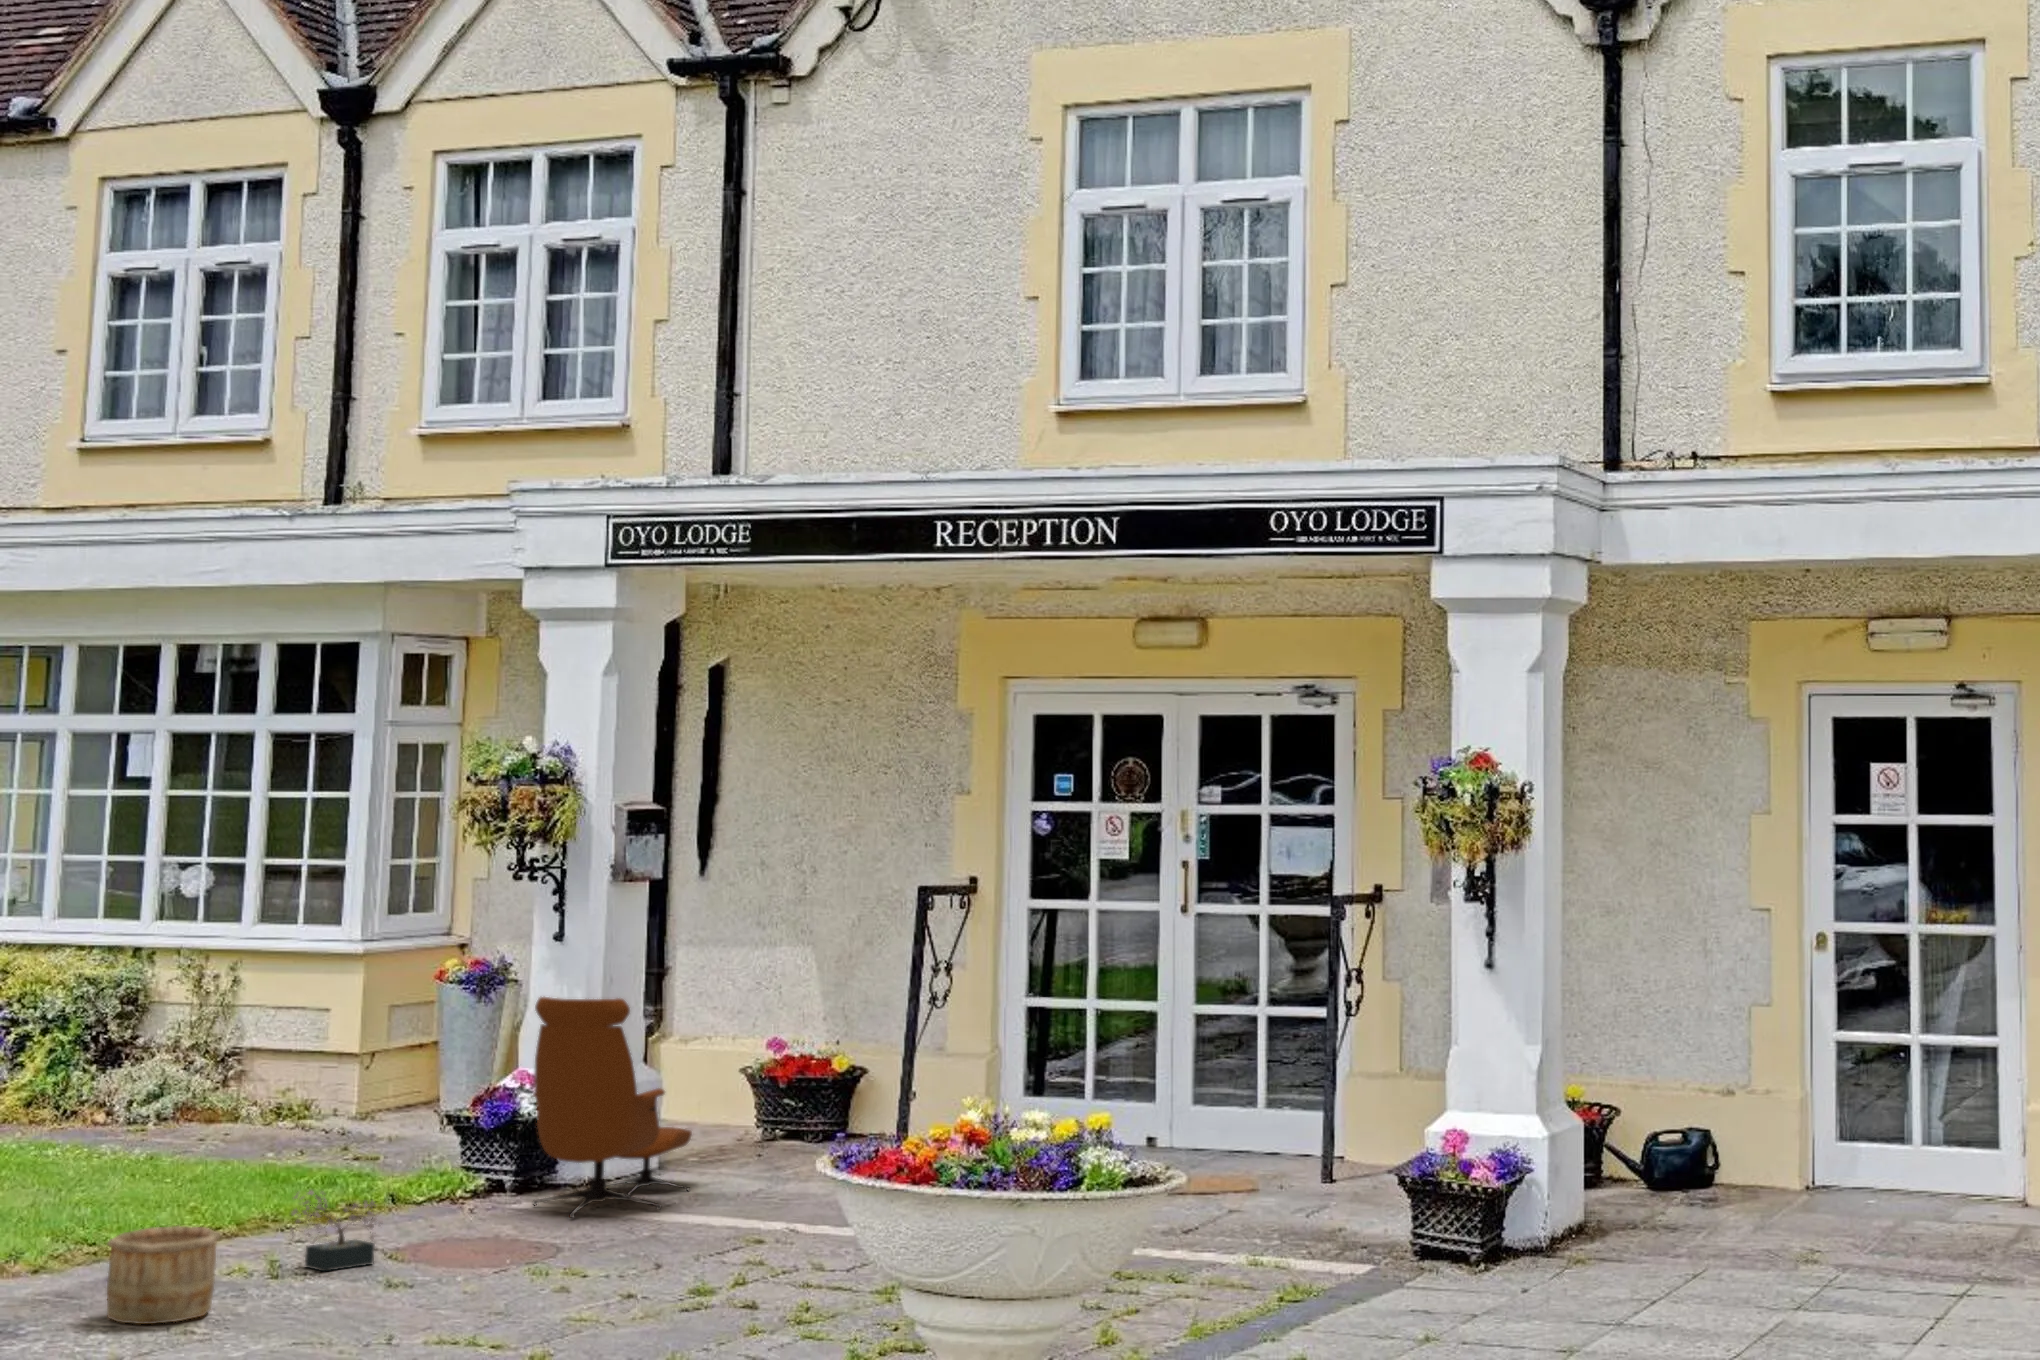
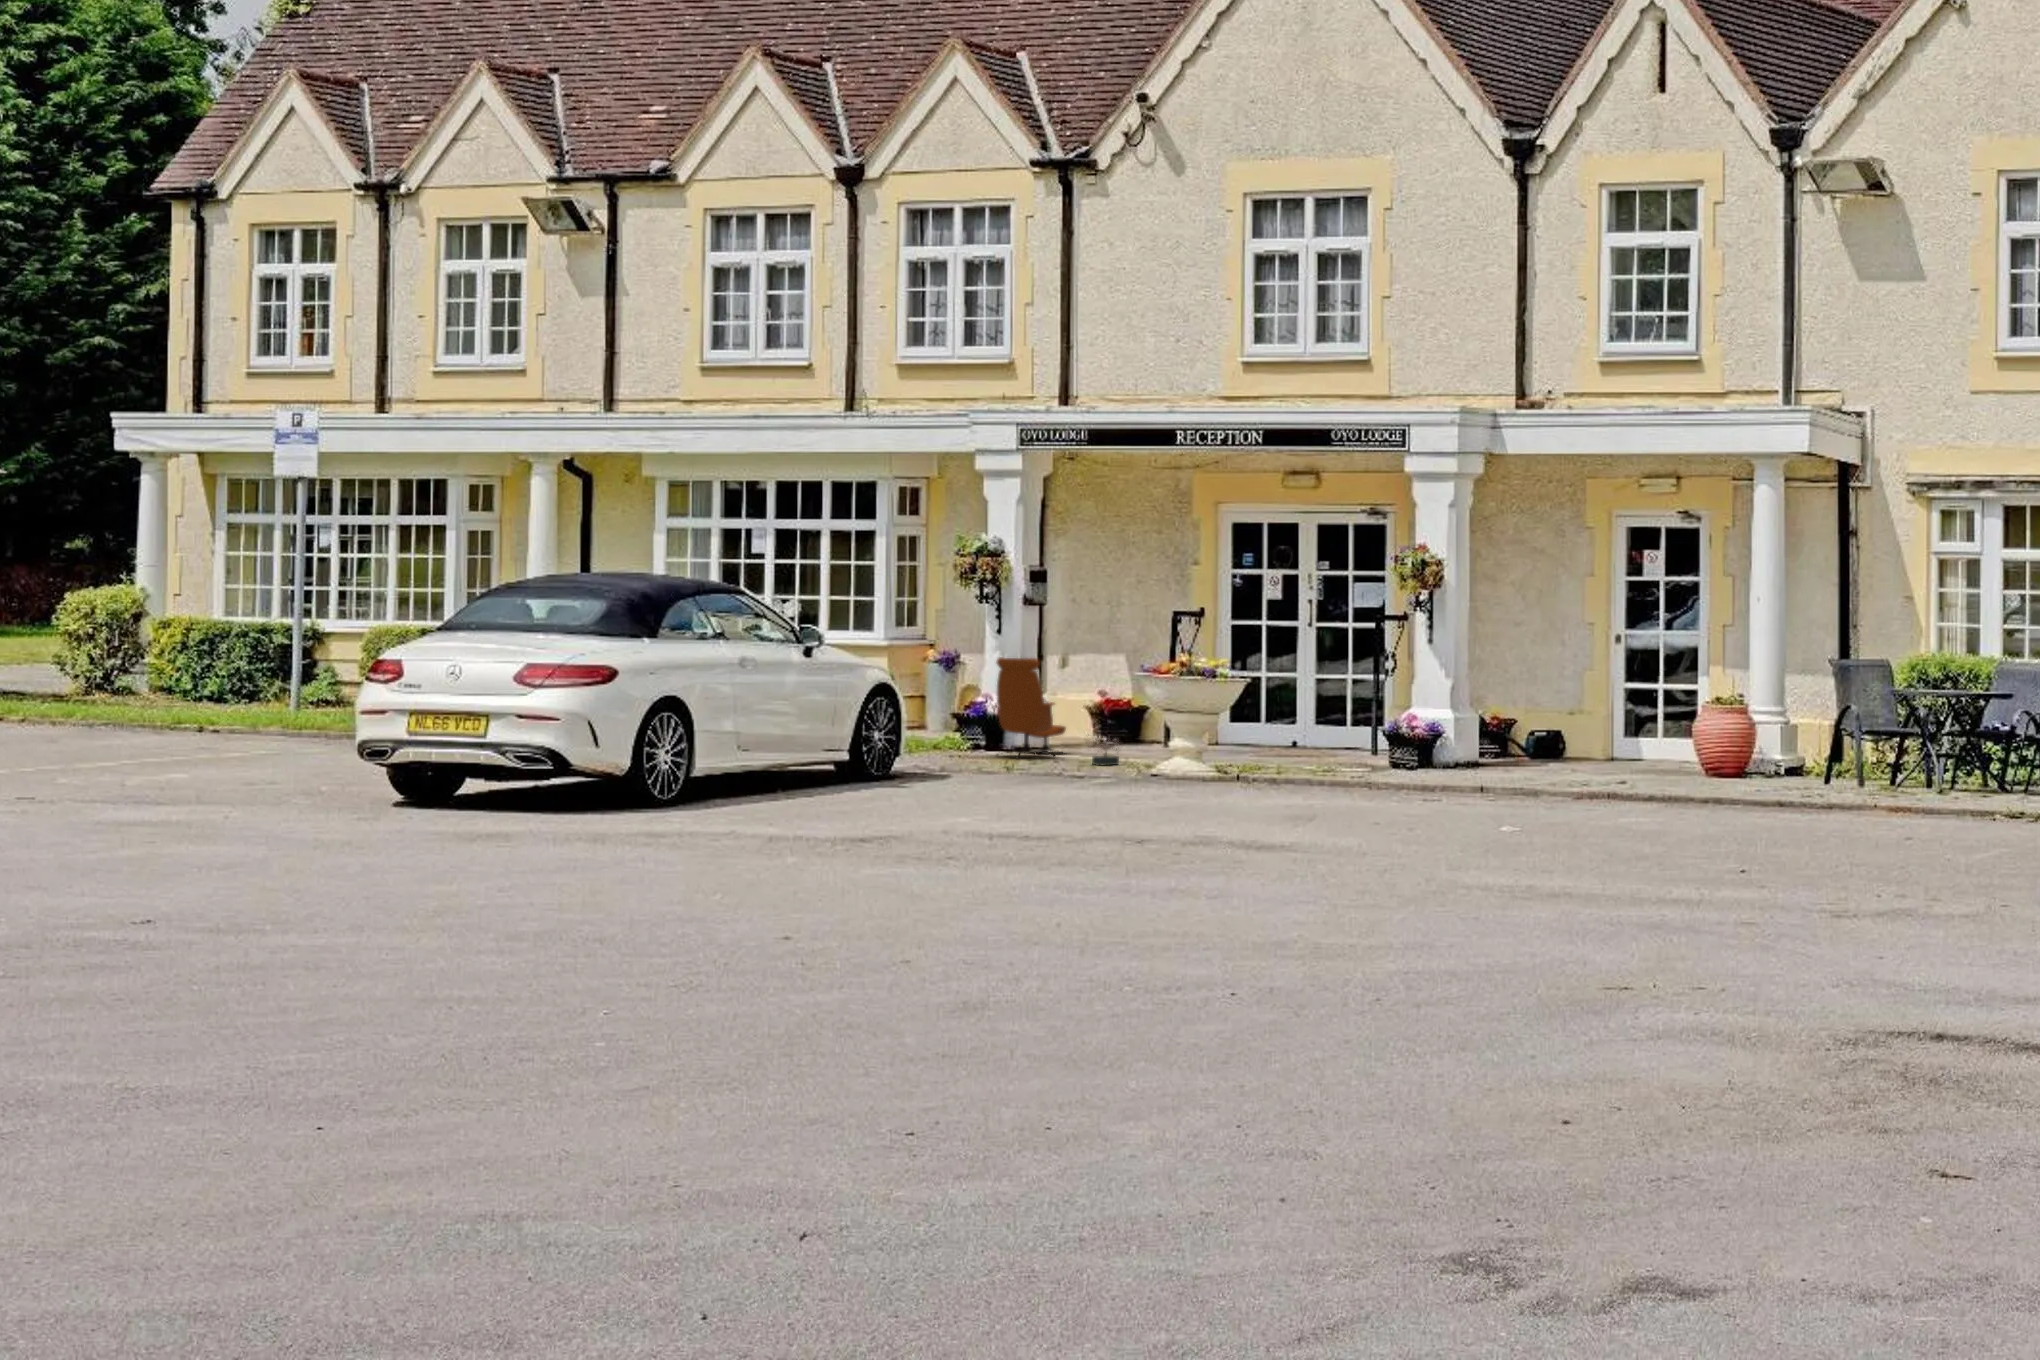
decorative plant: present [291,1190,382,1271] -> present [1088,736,1119,765]
wooden bucket: present [107,1226,220,1324] -> none [851,739,892,773]

